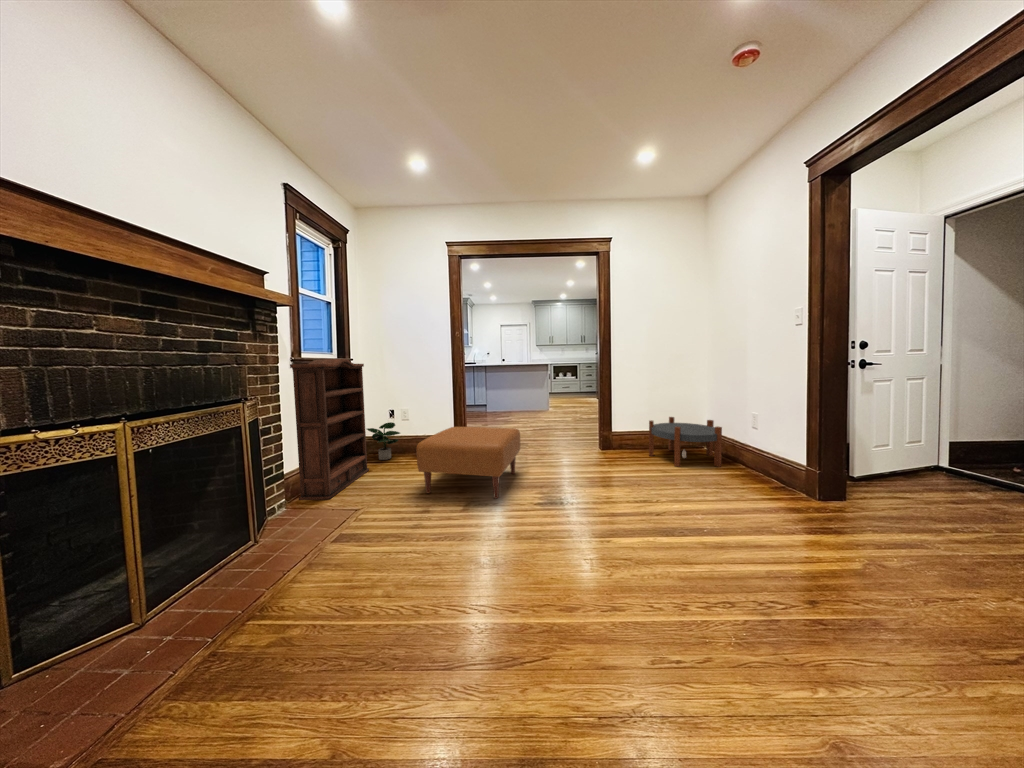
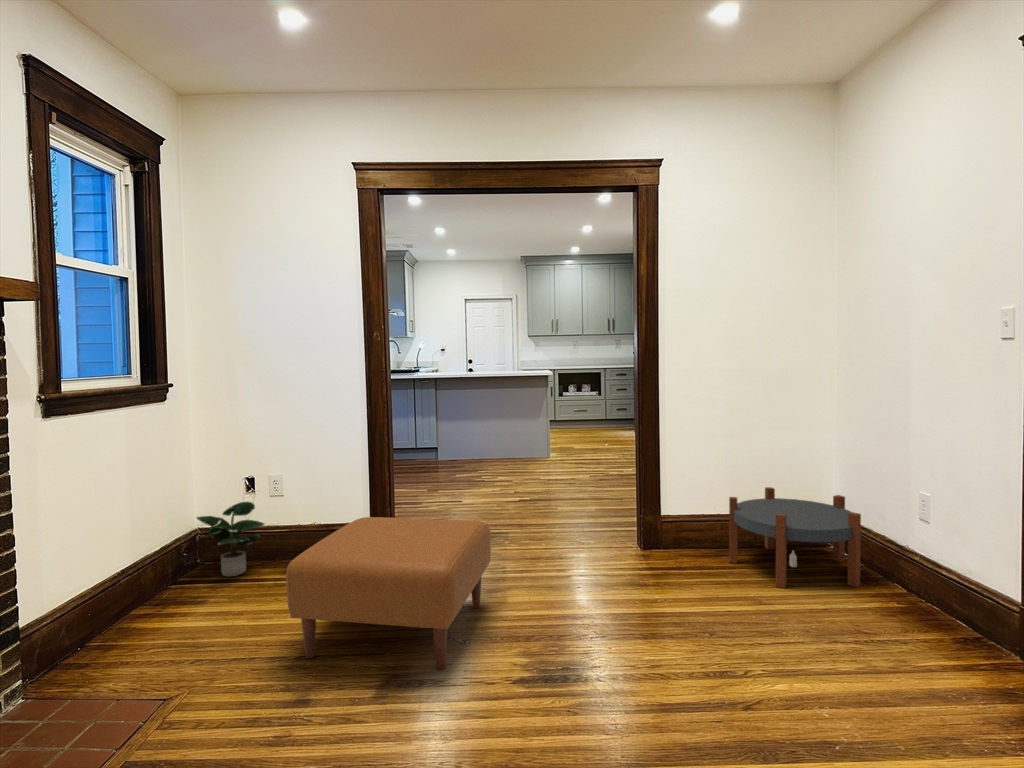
bookshelf: present [290,359,369,500] -> none [32,394,200,679]

